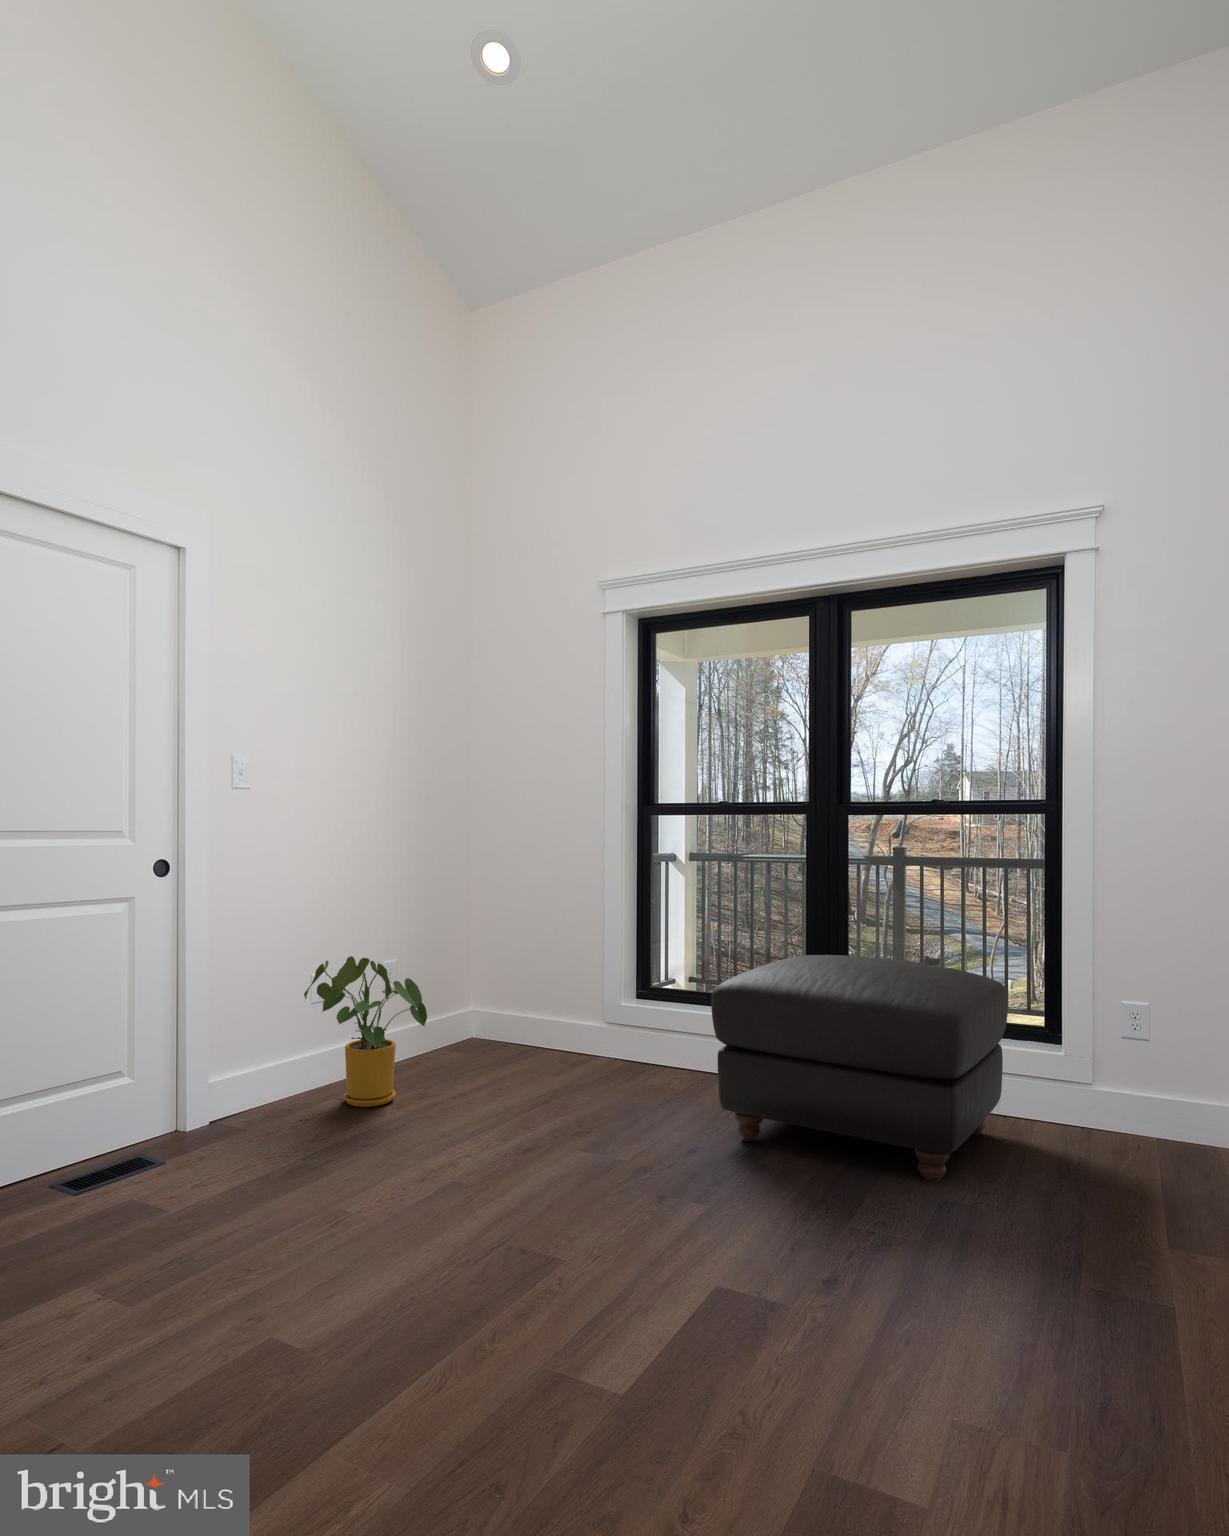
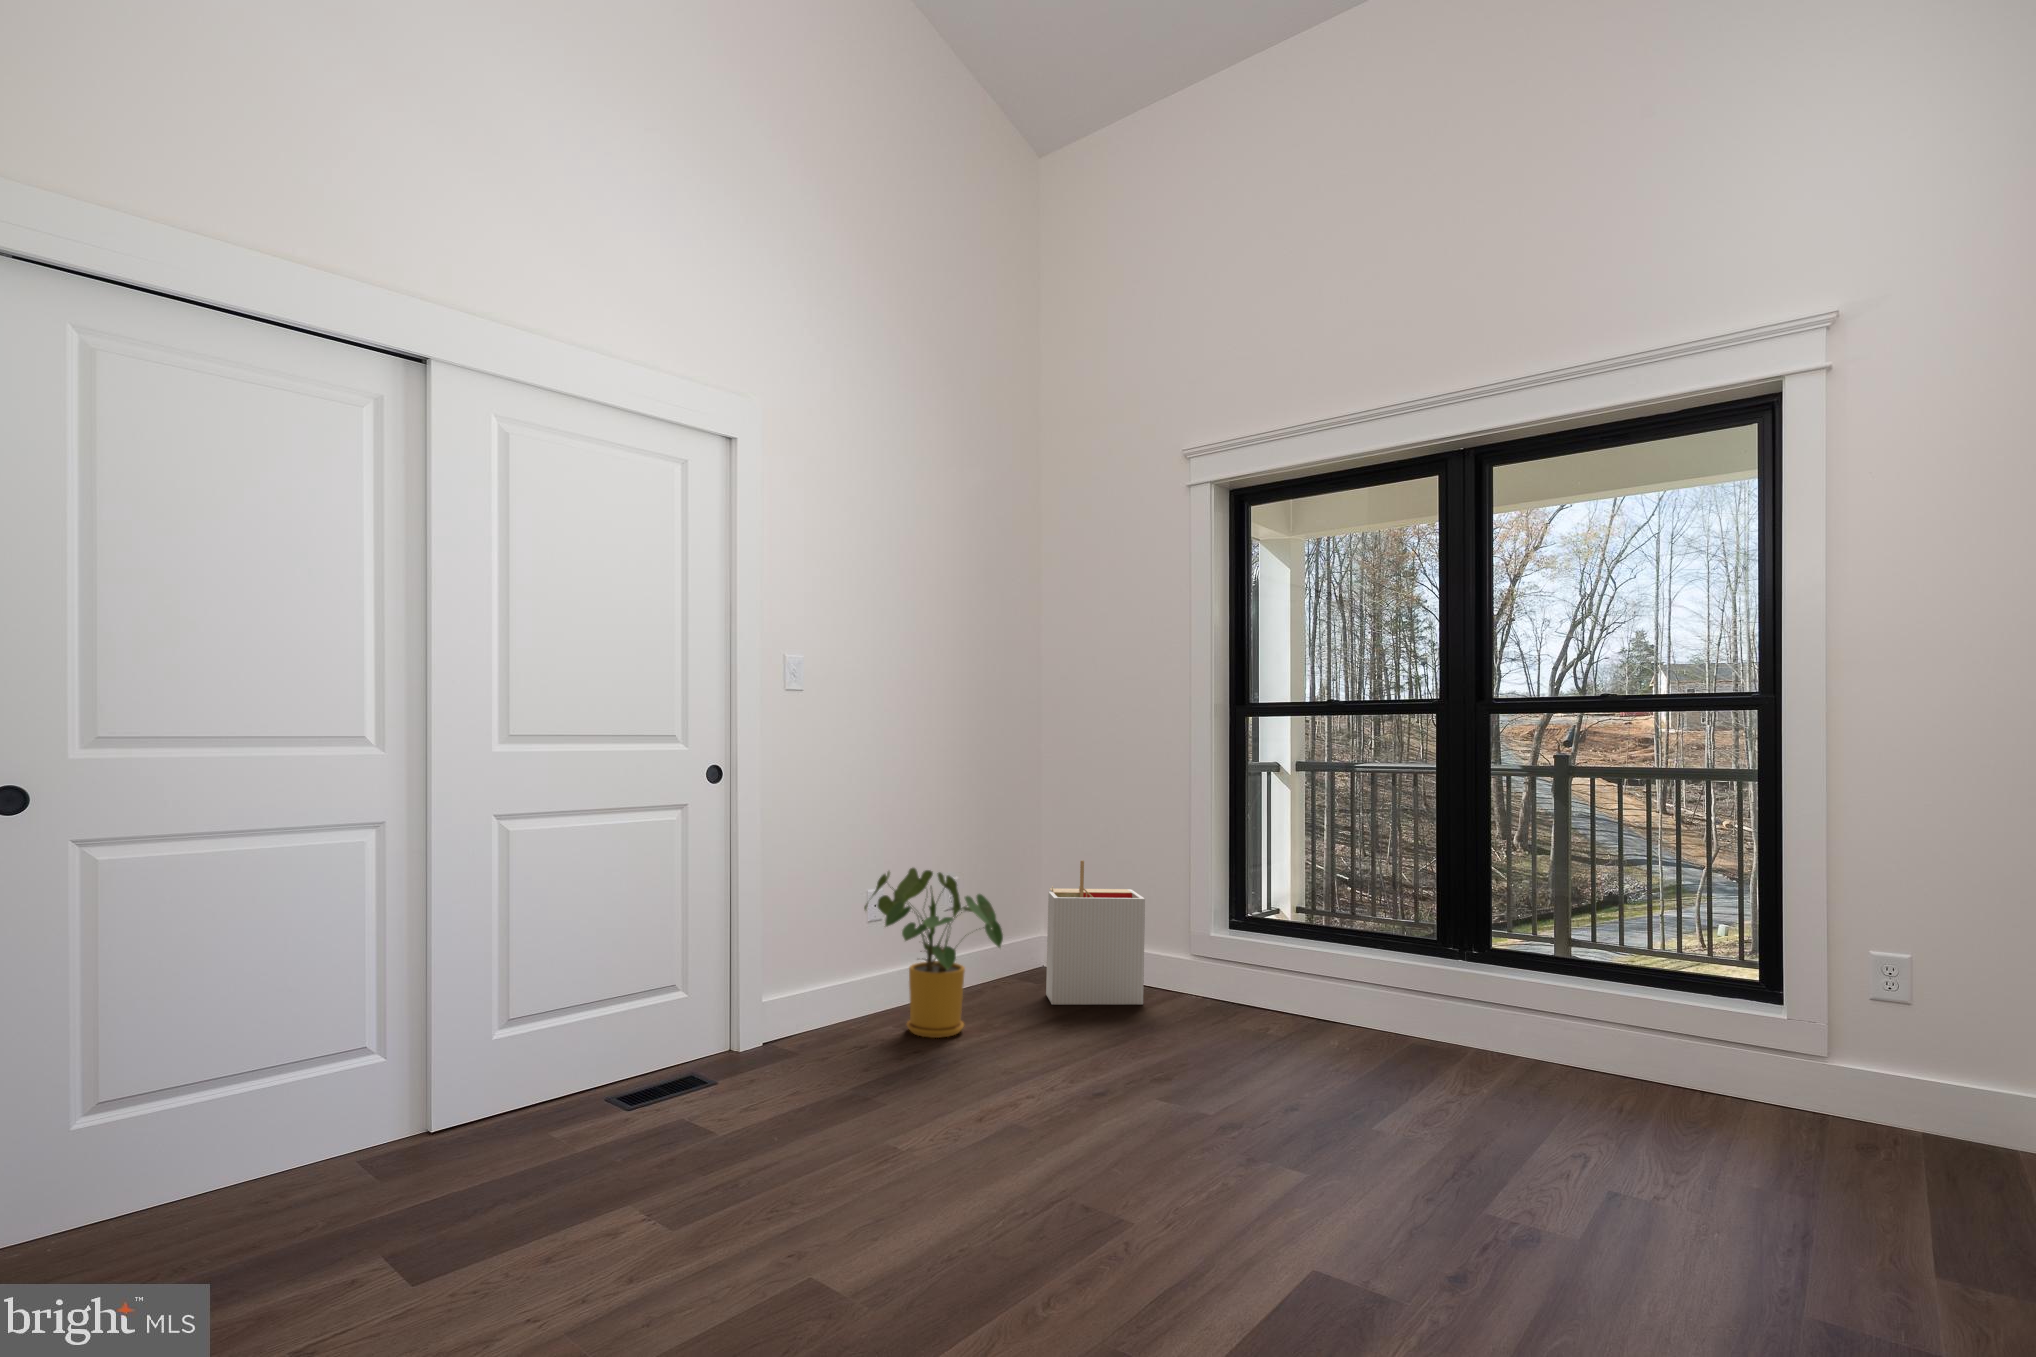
storage bin: none [476,942,559,1069] -> present [1046,860,1145,1004]
ottoman: present [711,955,1008,1182] -> none [1348,884,1727,1165]

